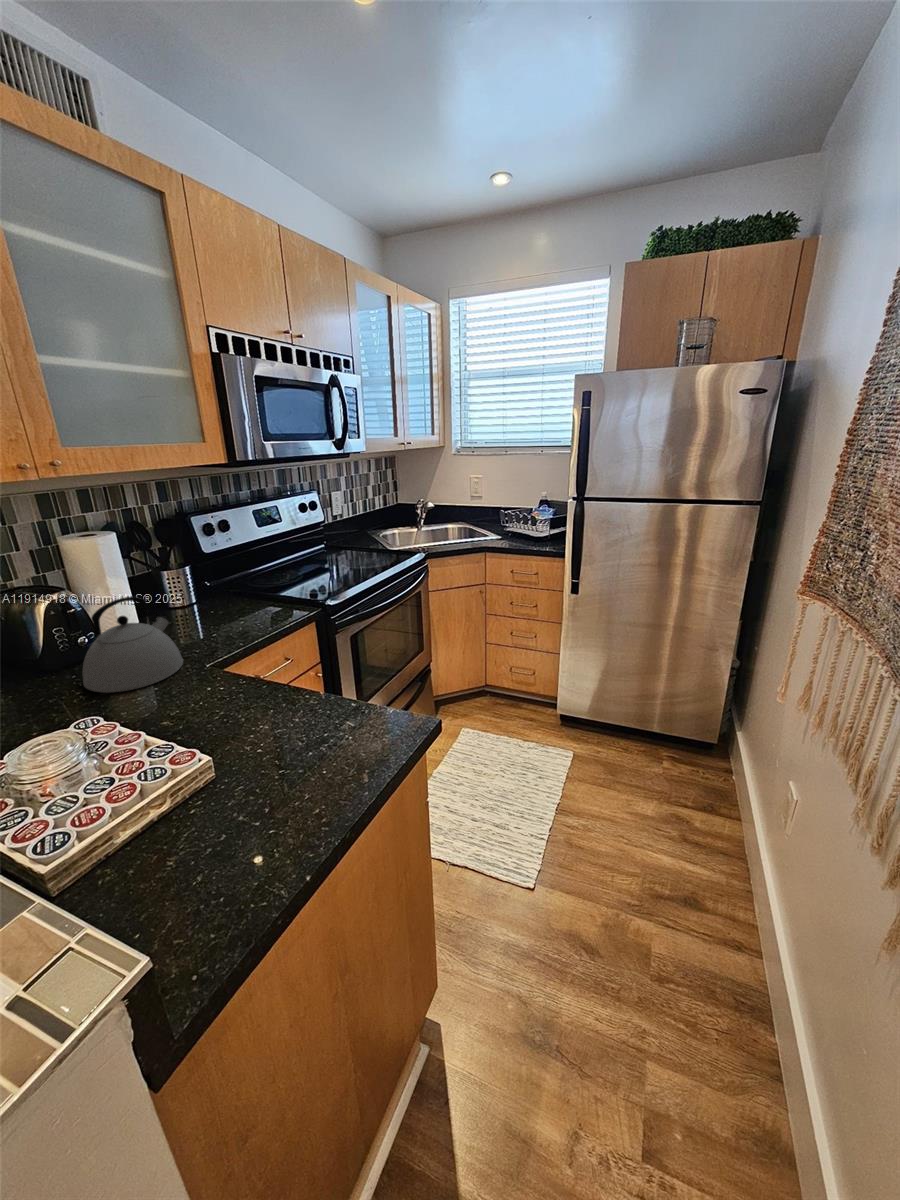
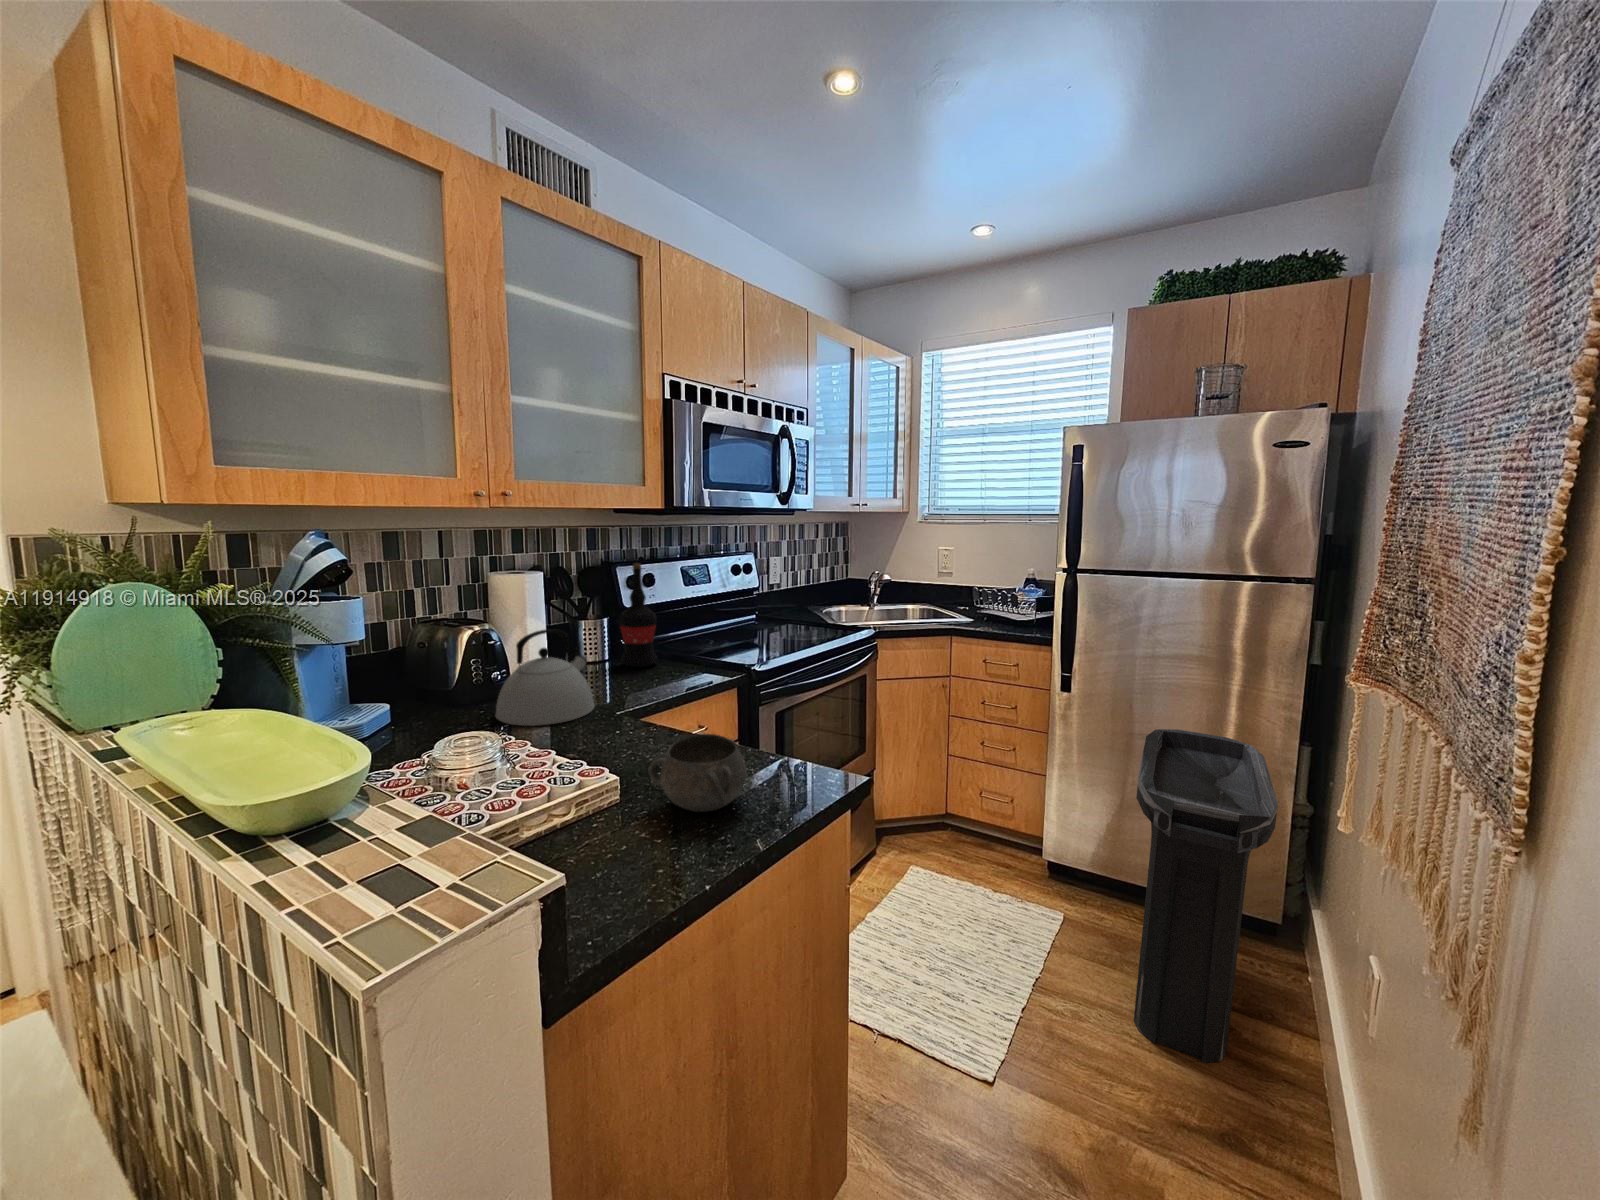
wine bottle: none [197,518,239,612] -> present [619,564,657,667]
trash can: none [628,616,731,846] -> present [1134,729,1278,1063]
decorative bowl: none [239,699,333,776] -> present [649,734,747,812]

